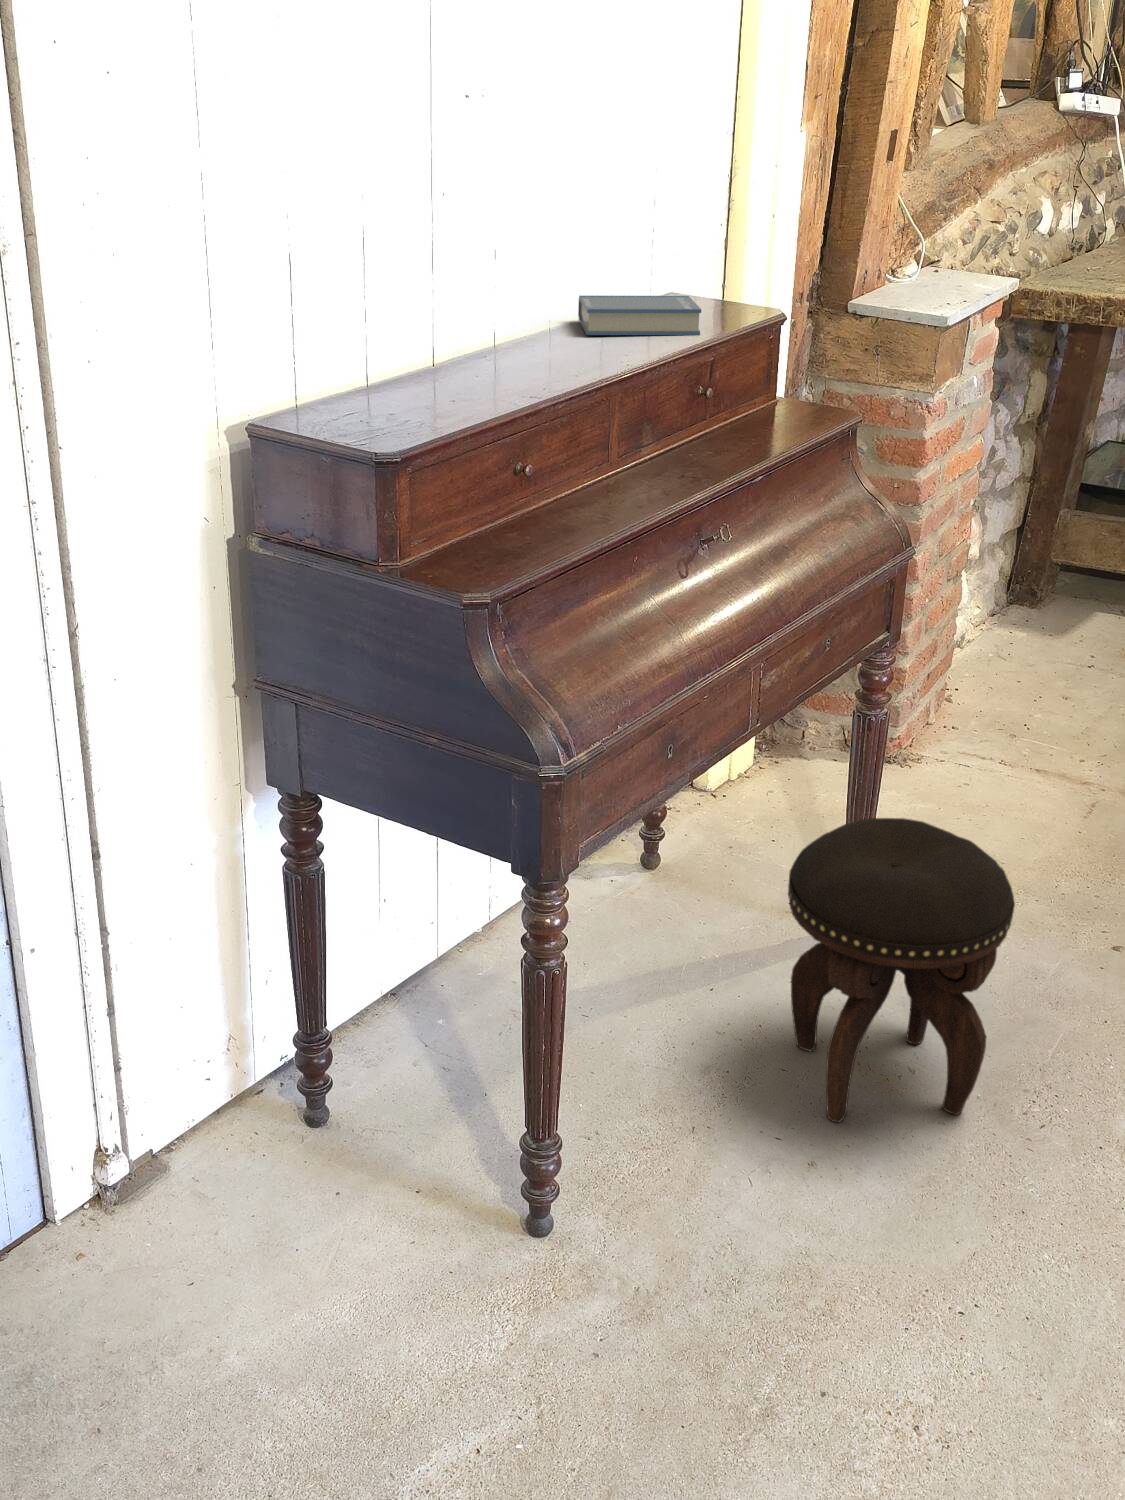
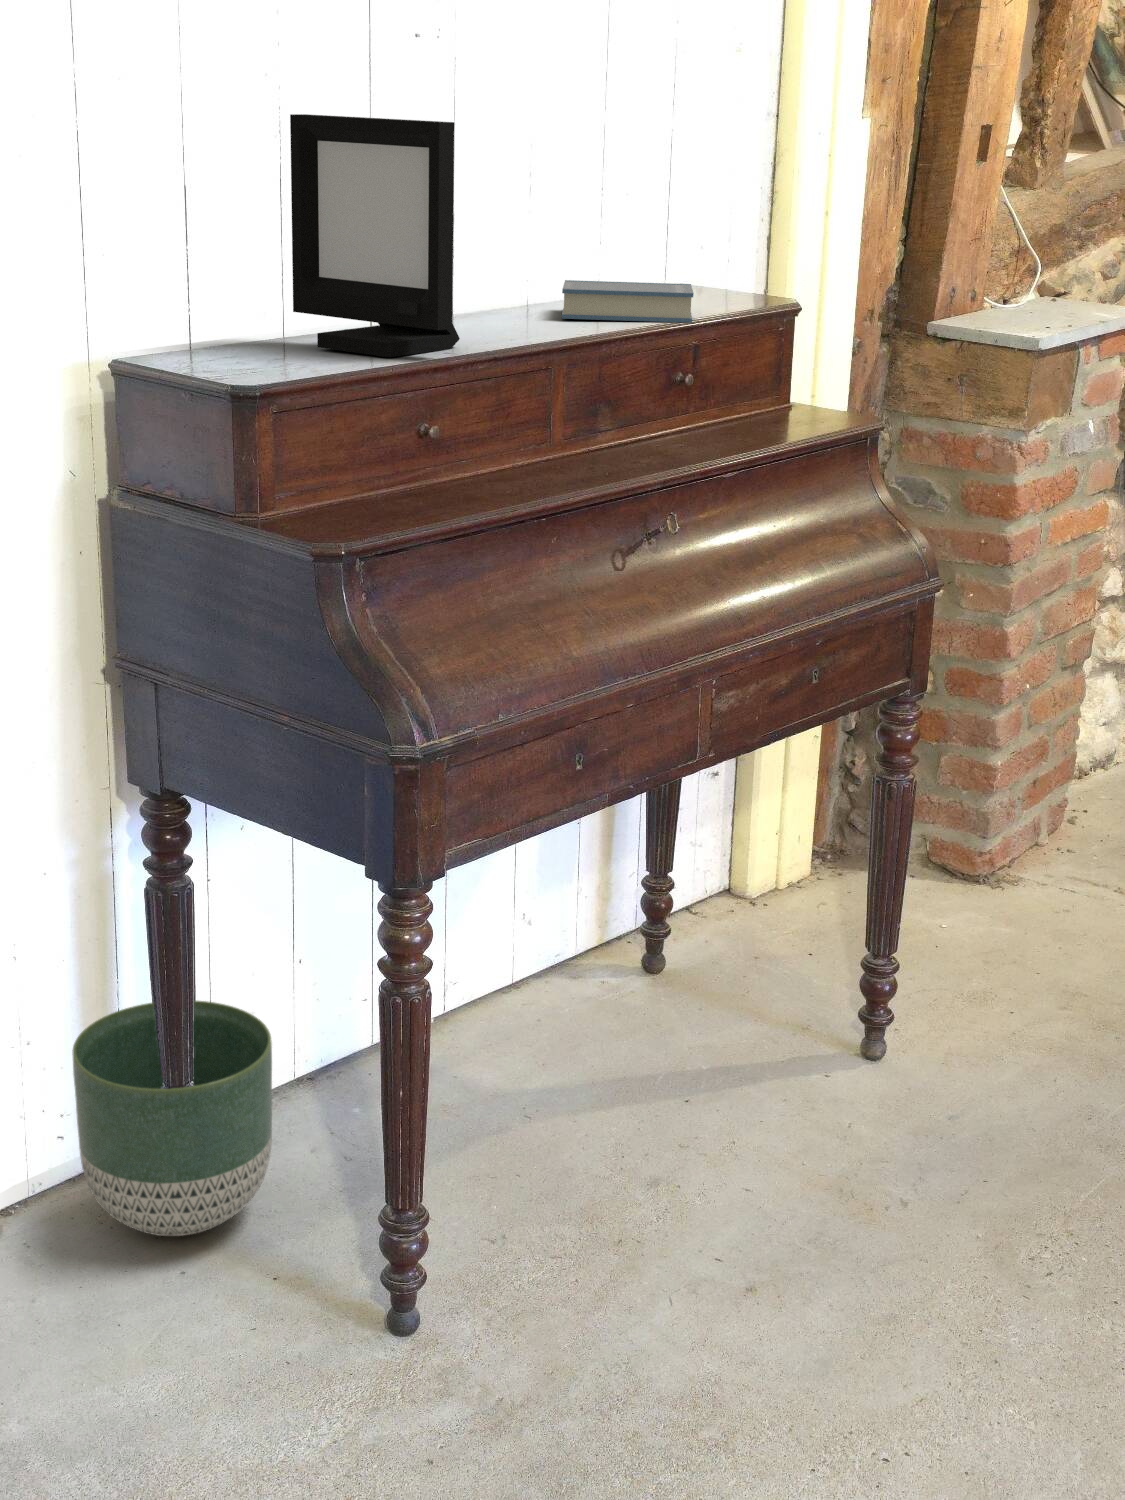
picture frame: none [370,172,533,397] -> present [290,114,460,357]
footstool: present [788,818,1015,1122] -> none [748,885,1018,1253]
planter: none [229,957,399,1163] -> present [72,1000,272,1236]

